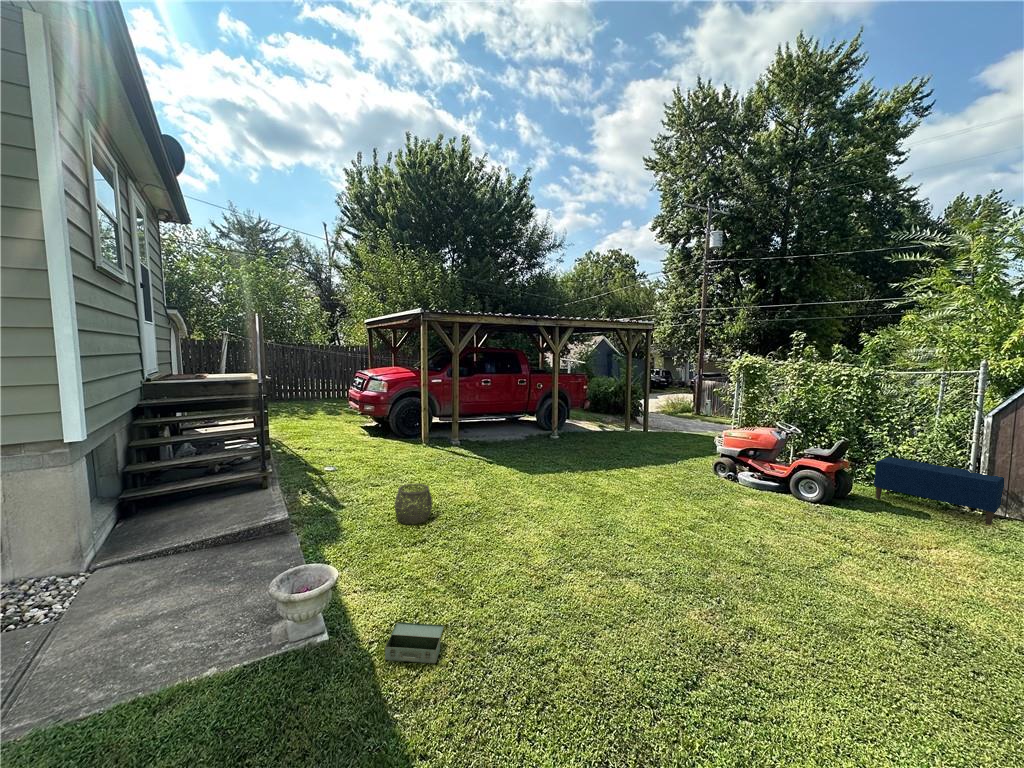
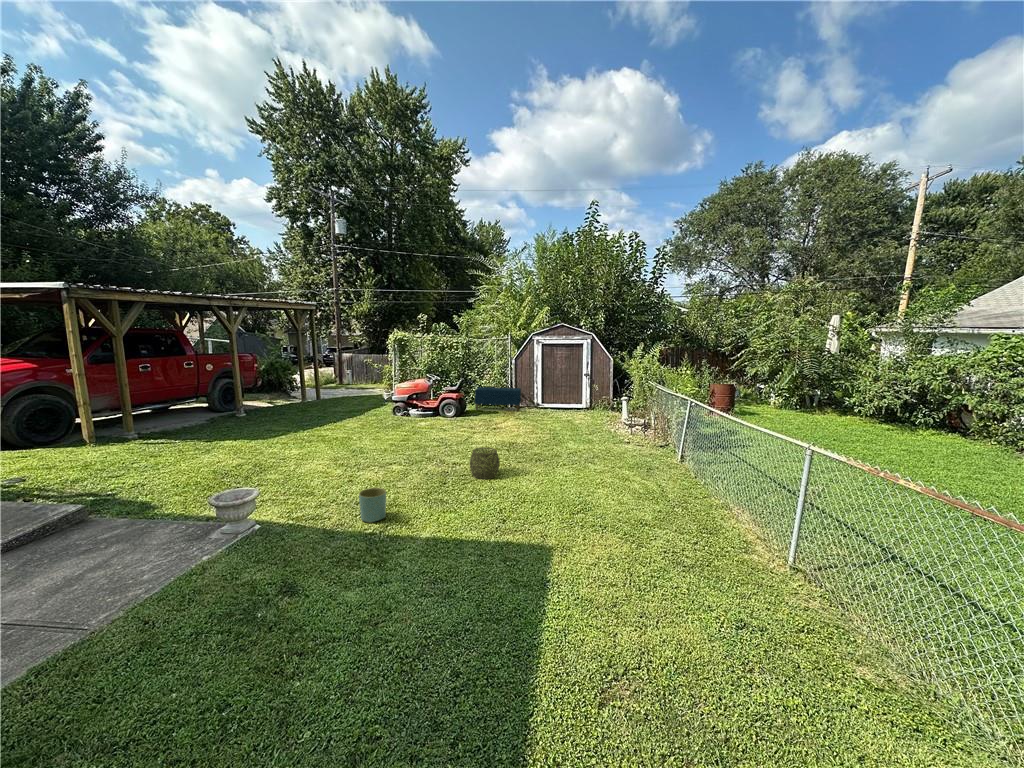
woven basket: present [395,484,432,524] -> present [470,447,500,479]
toolbox: present [385,622,444,663] -> none [288,506,329,531]
planter: none [465,637,516,719] -> present [359,488,386,523]

